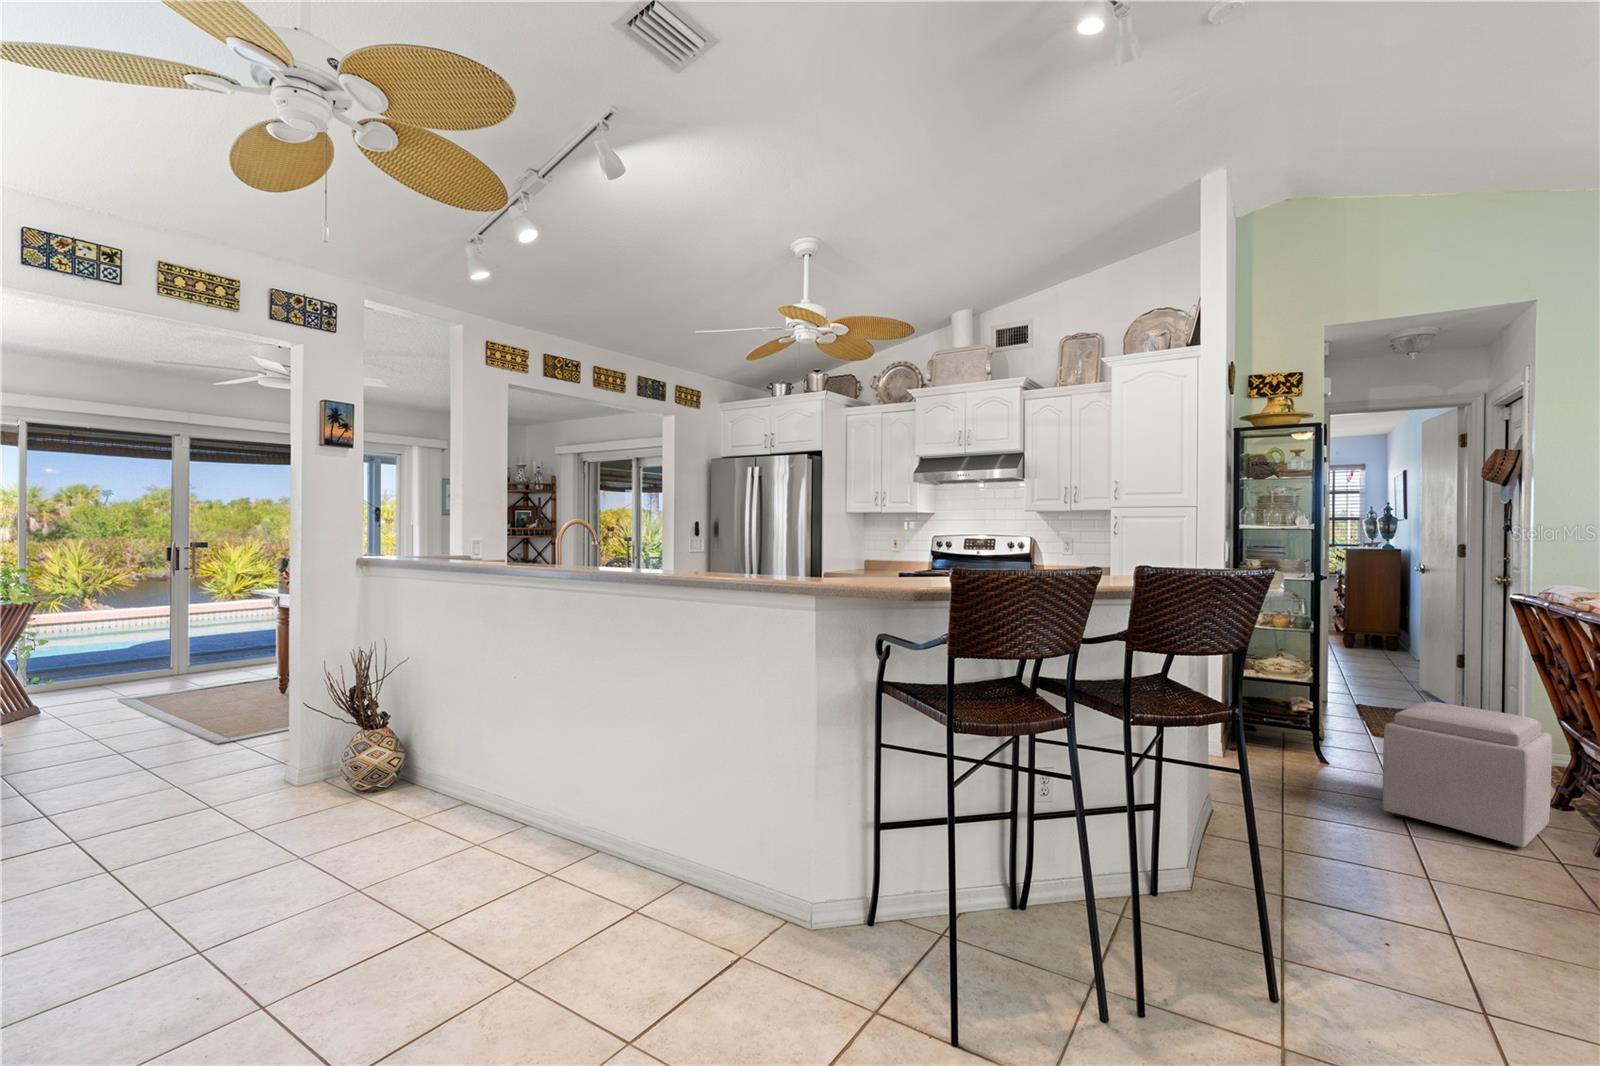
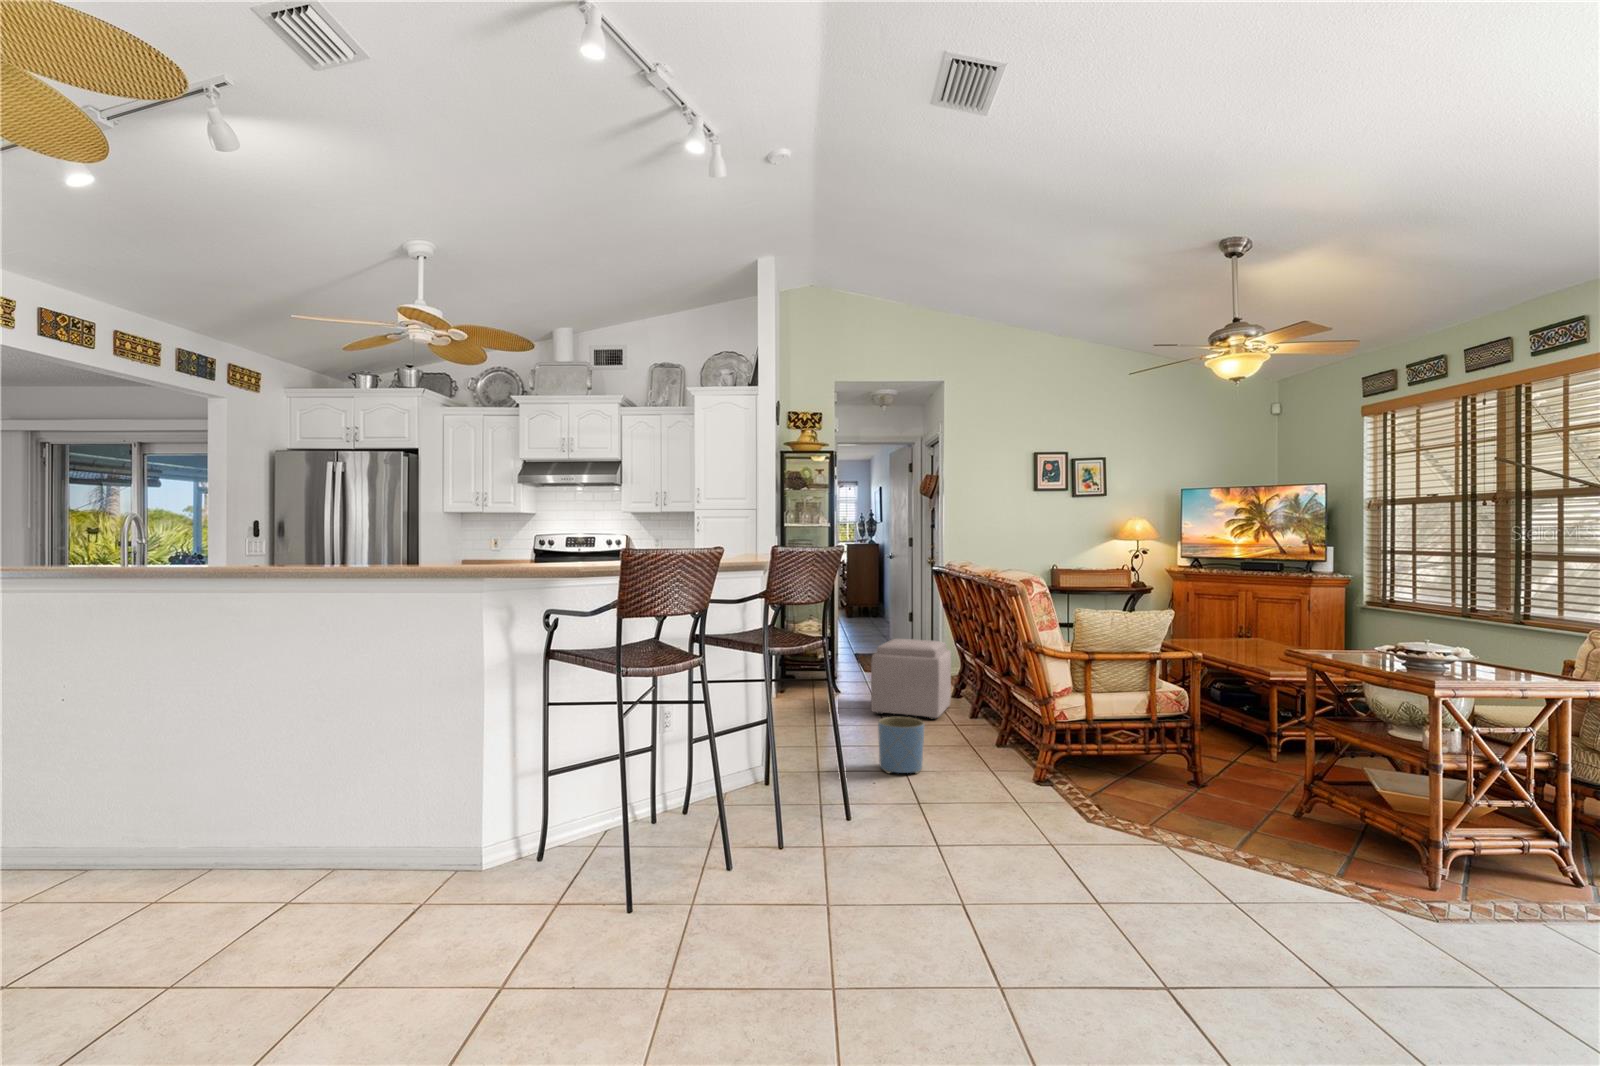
planter: none [1396,848,1500,965] -> present [878,717,925,774]

